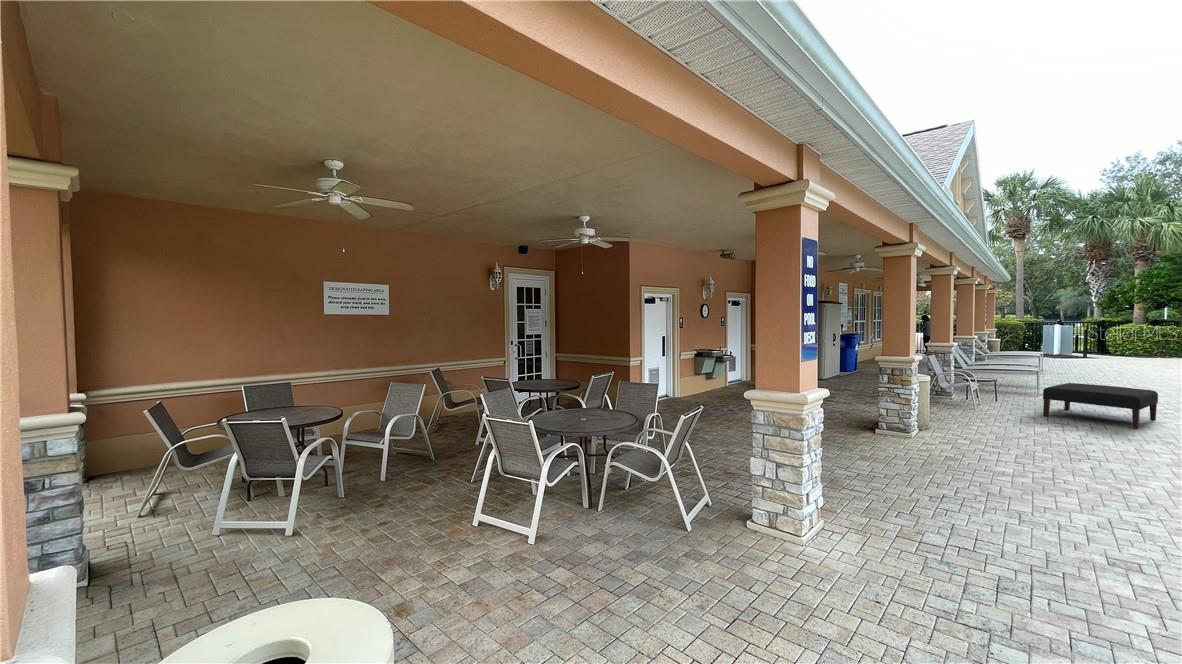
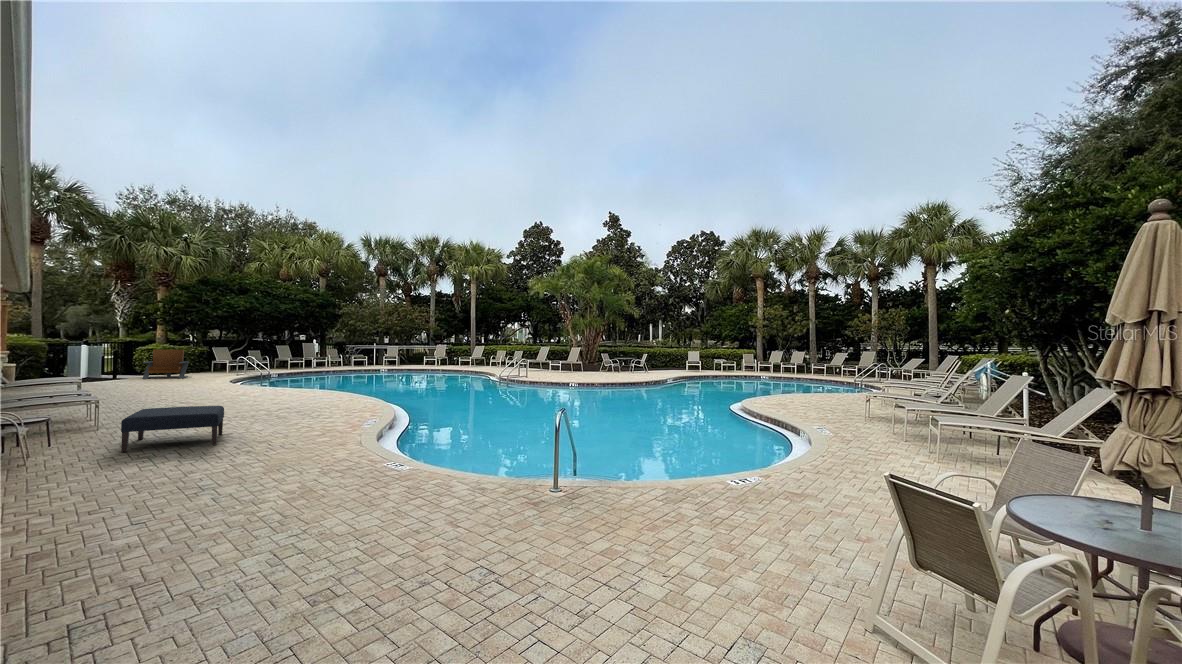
lounge chair: none [1112,329,1171,361] -> present [142,350,189,379]

